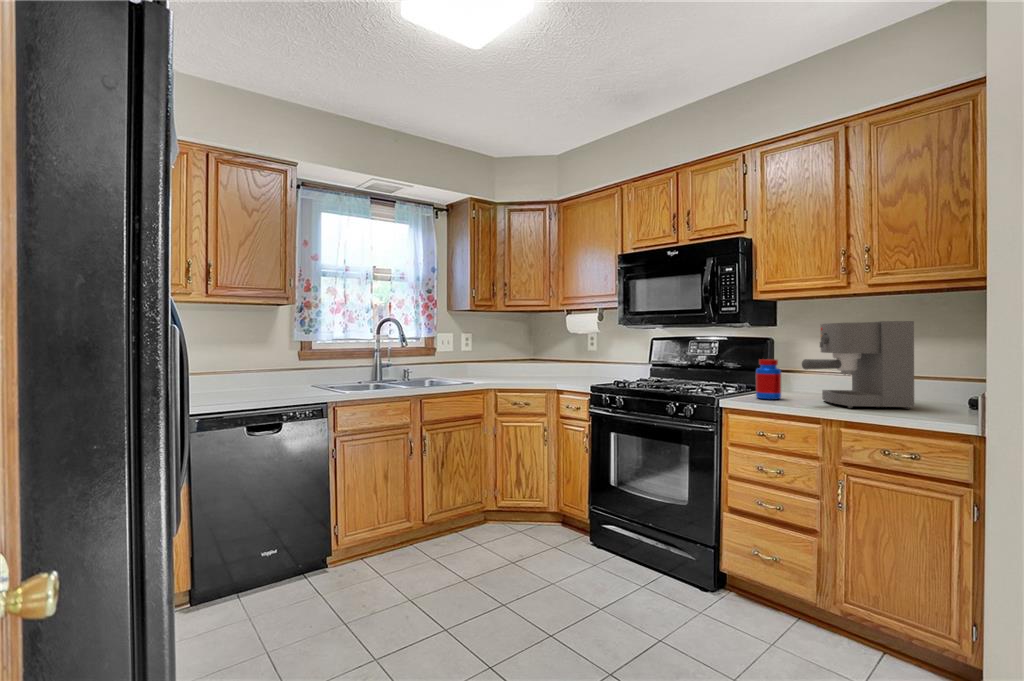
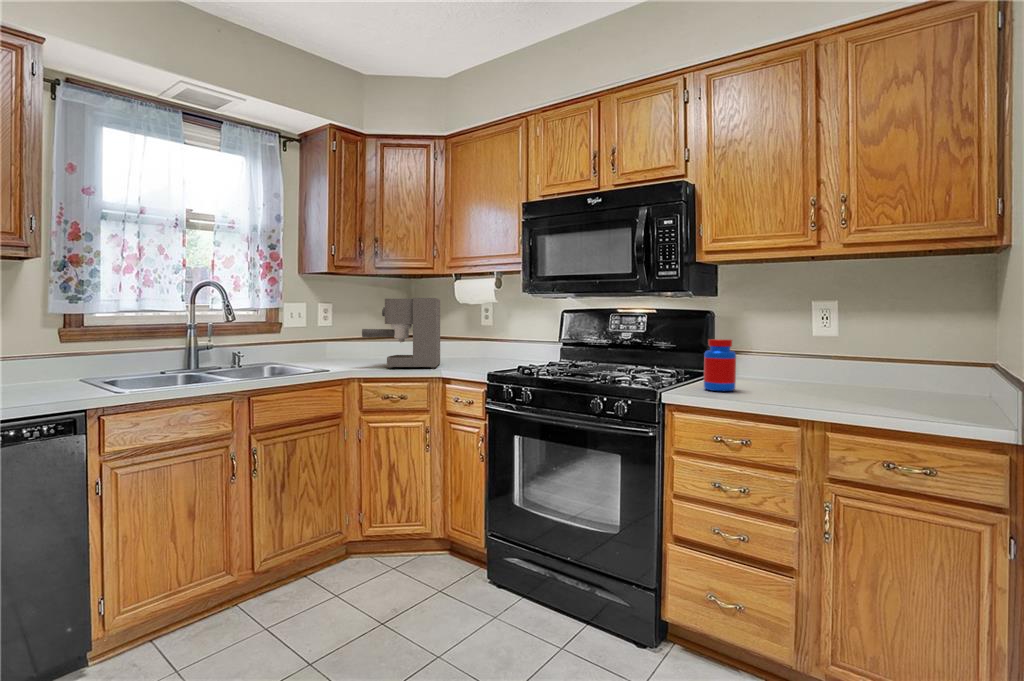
coffee maker: present [802,321,914,409] -> present [362,298,440,368]

